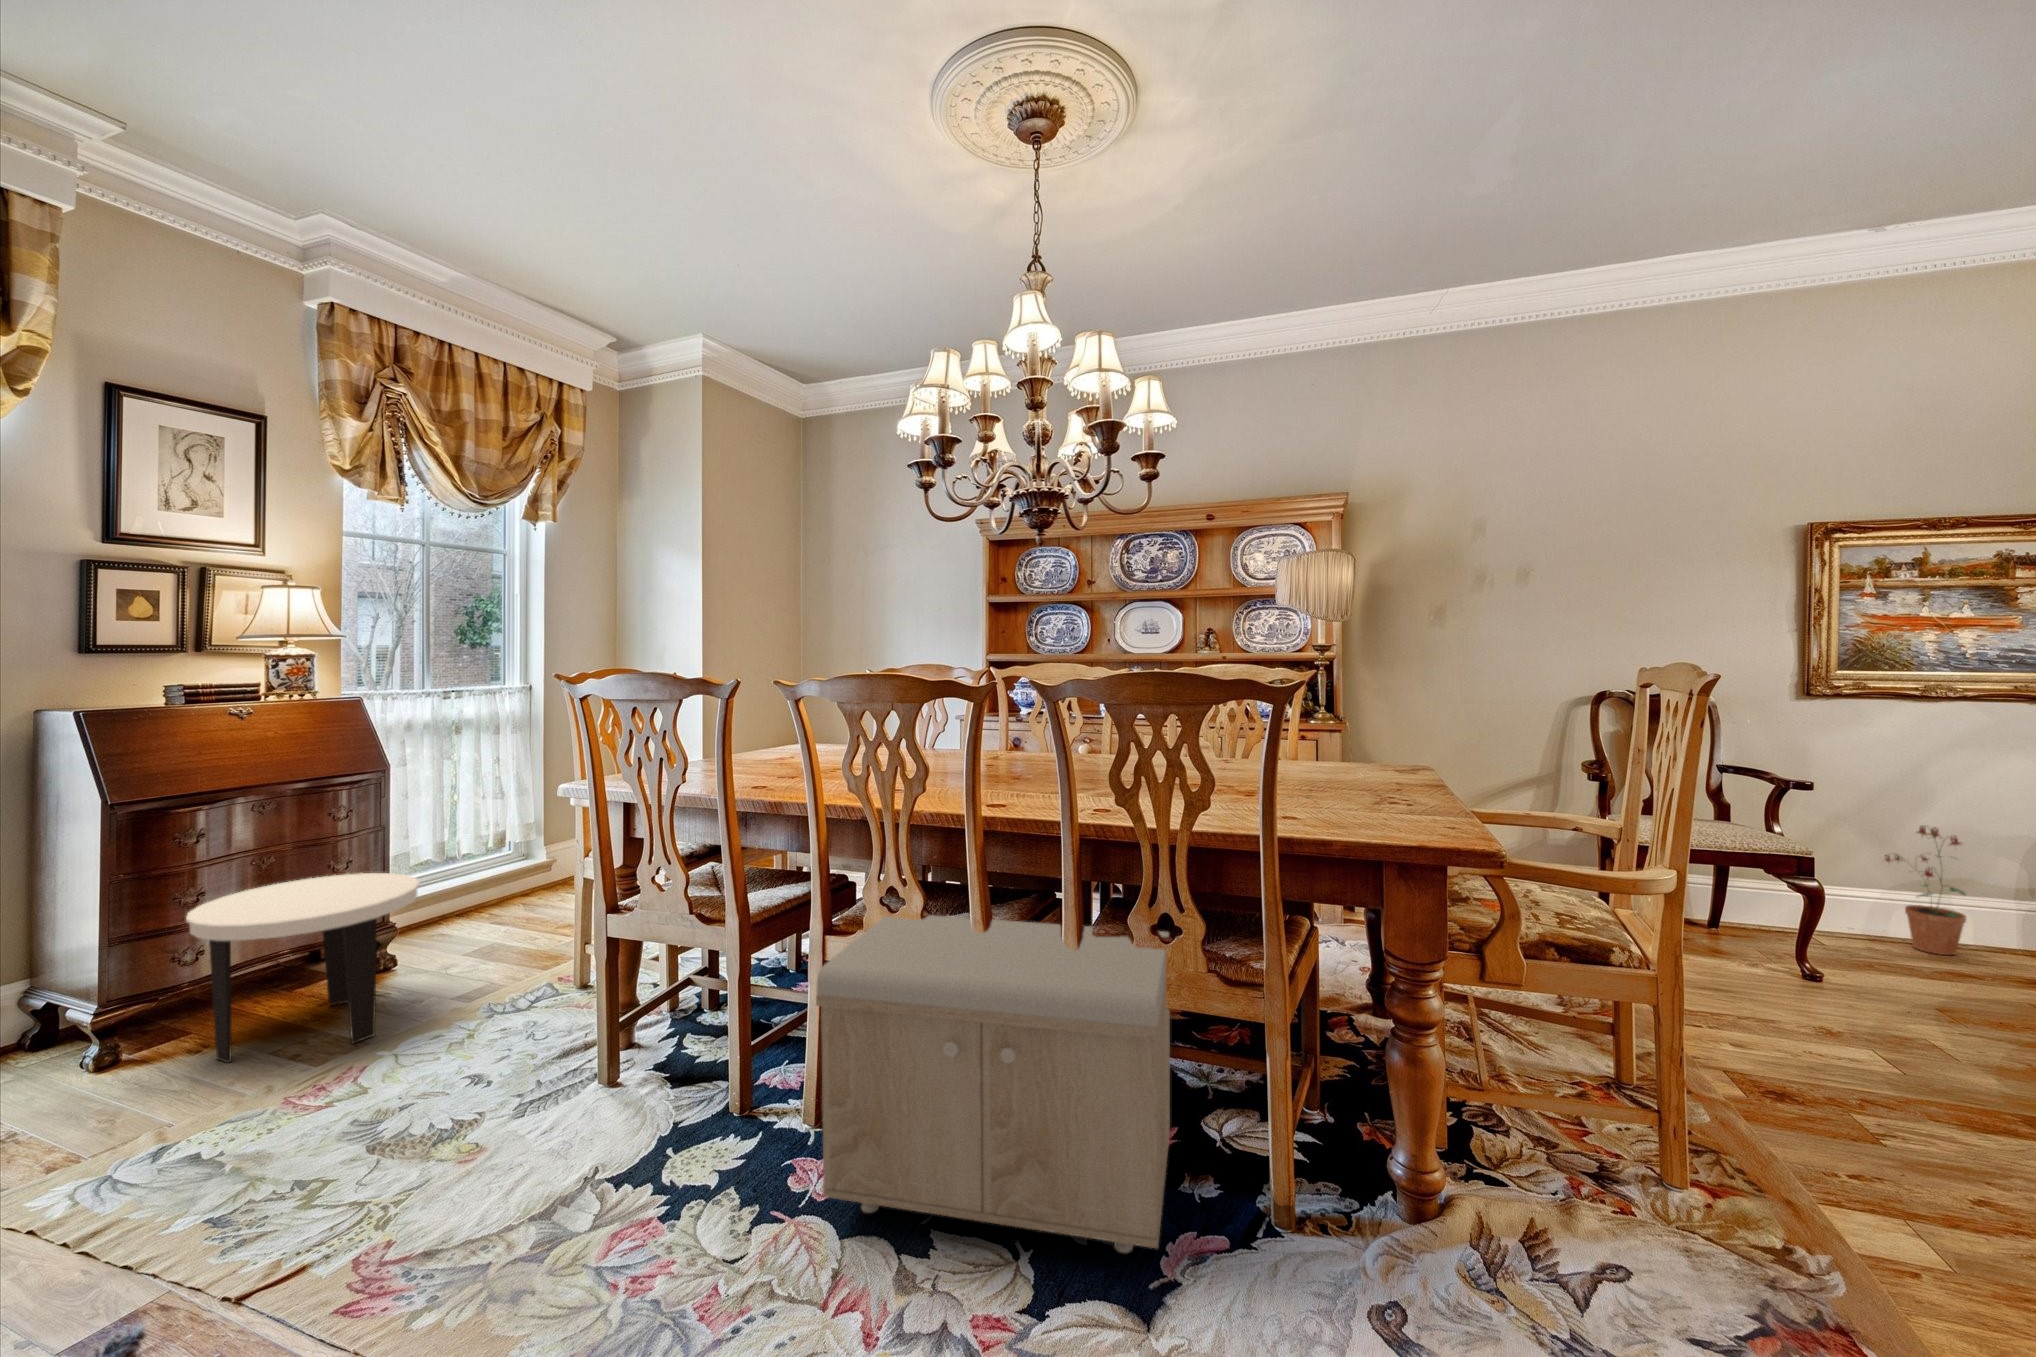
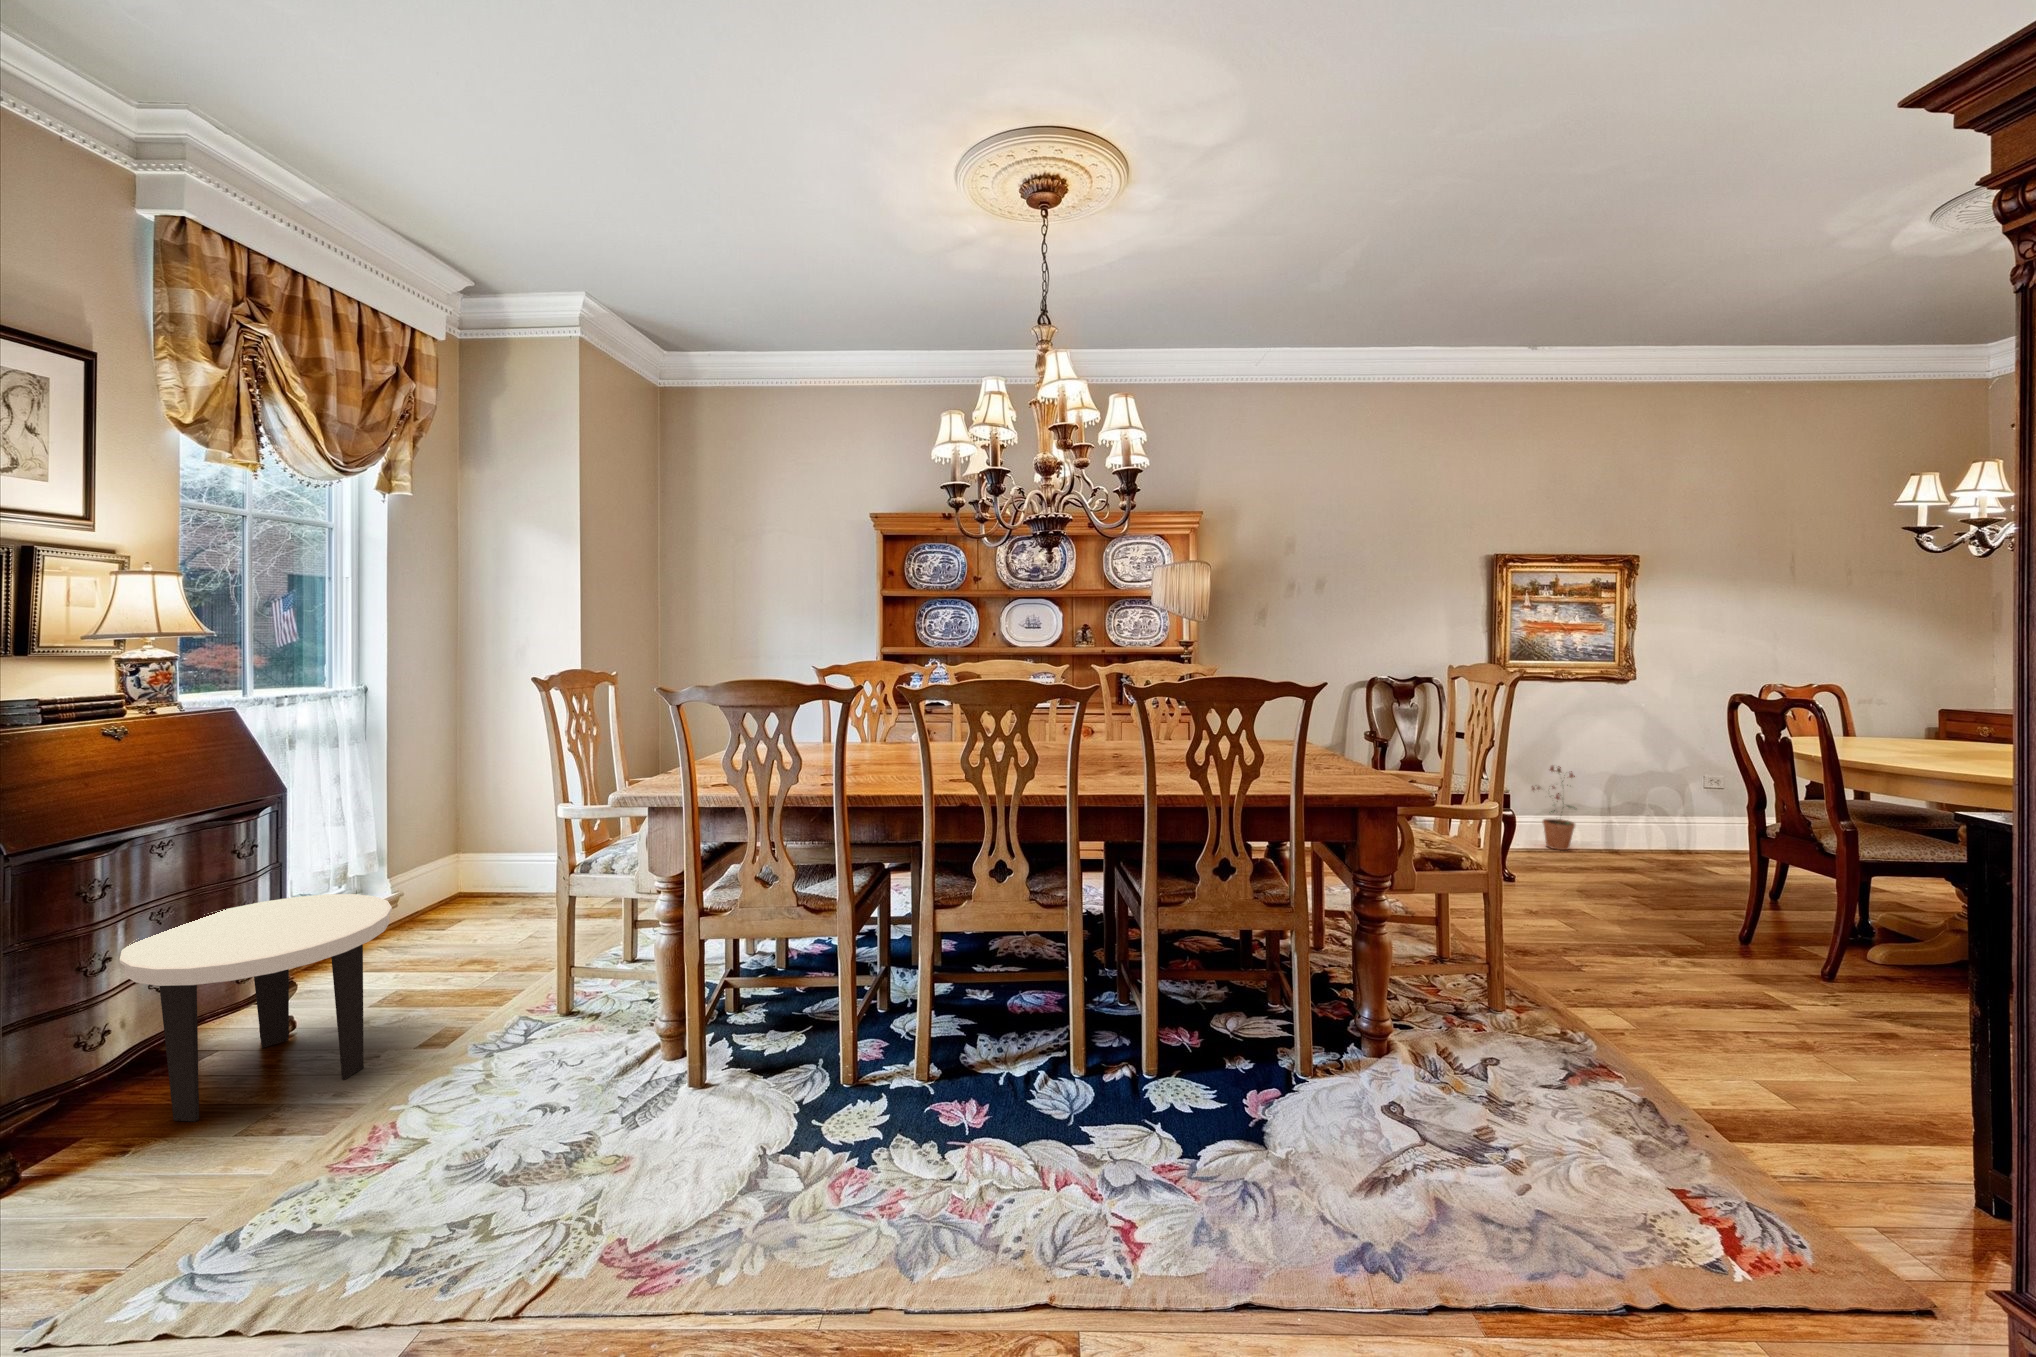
storage bench: present [816,915,1170,1253] -> none [978,876,1256,1122]

